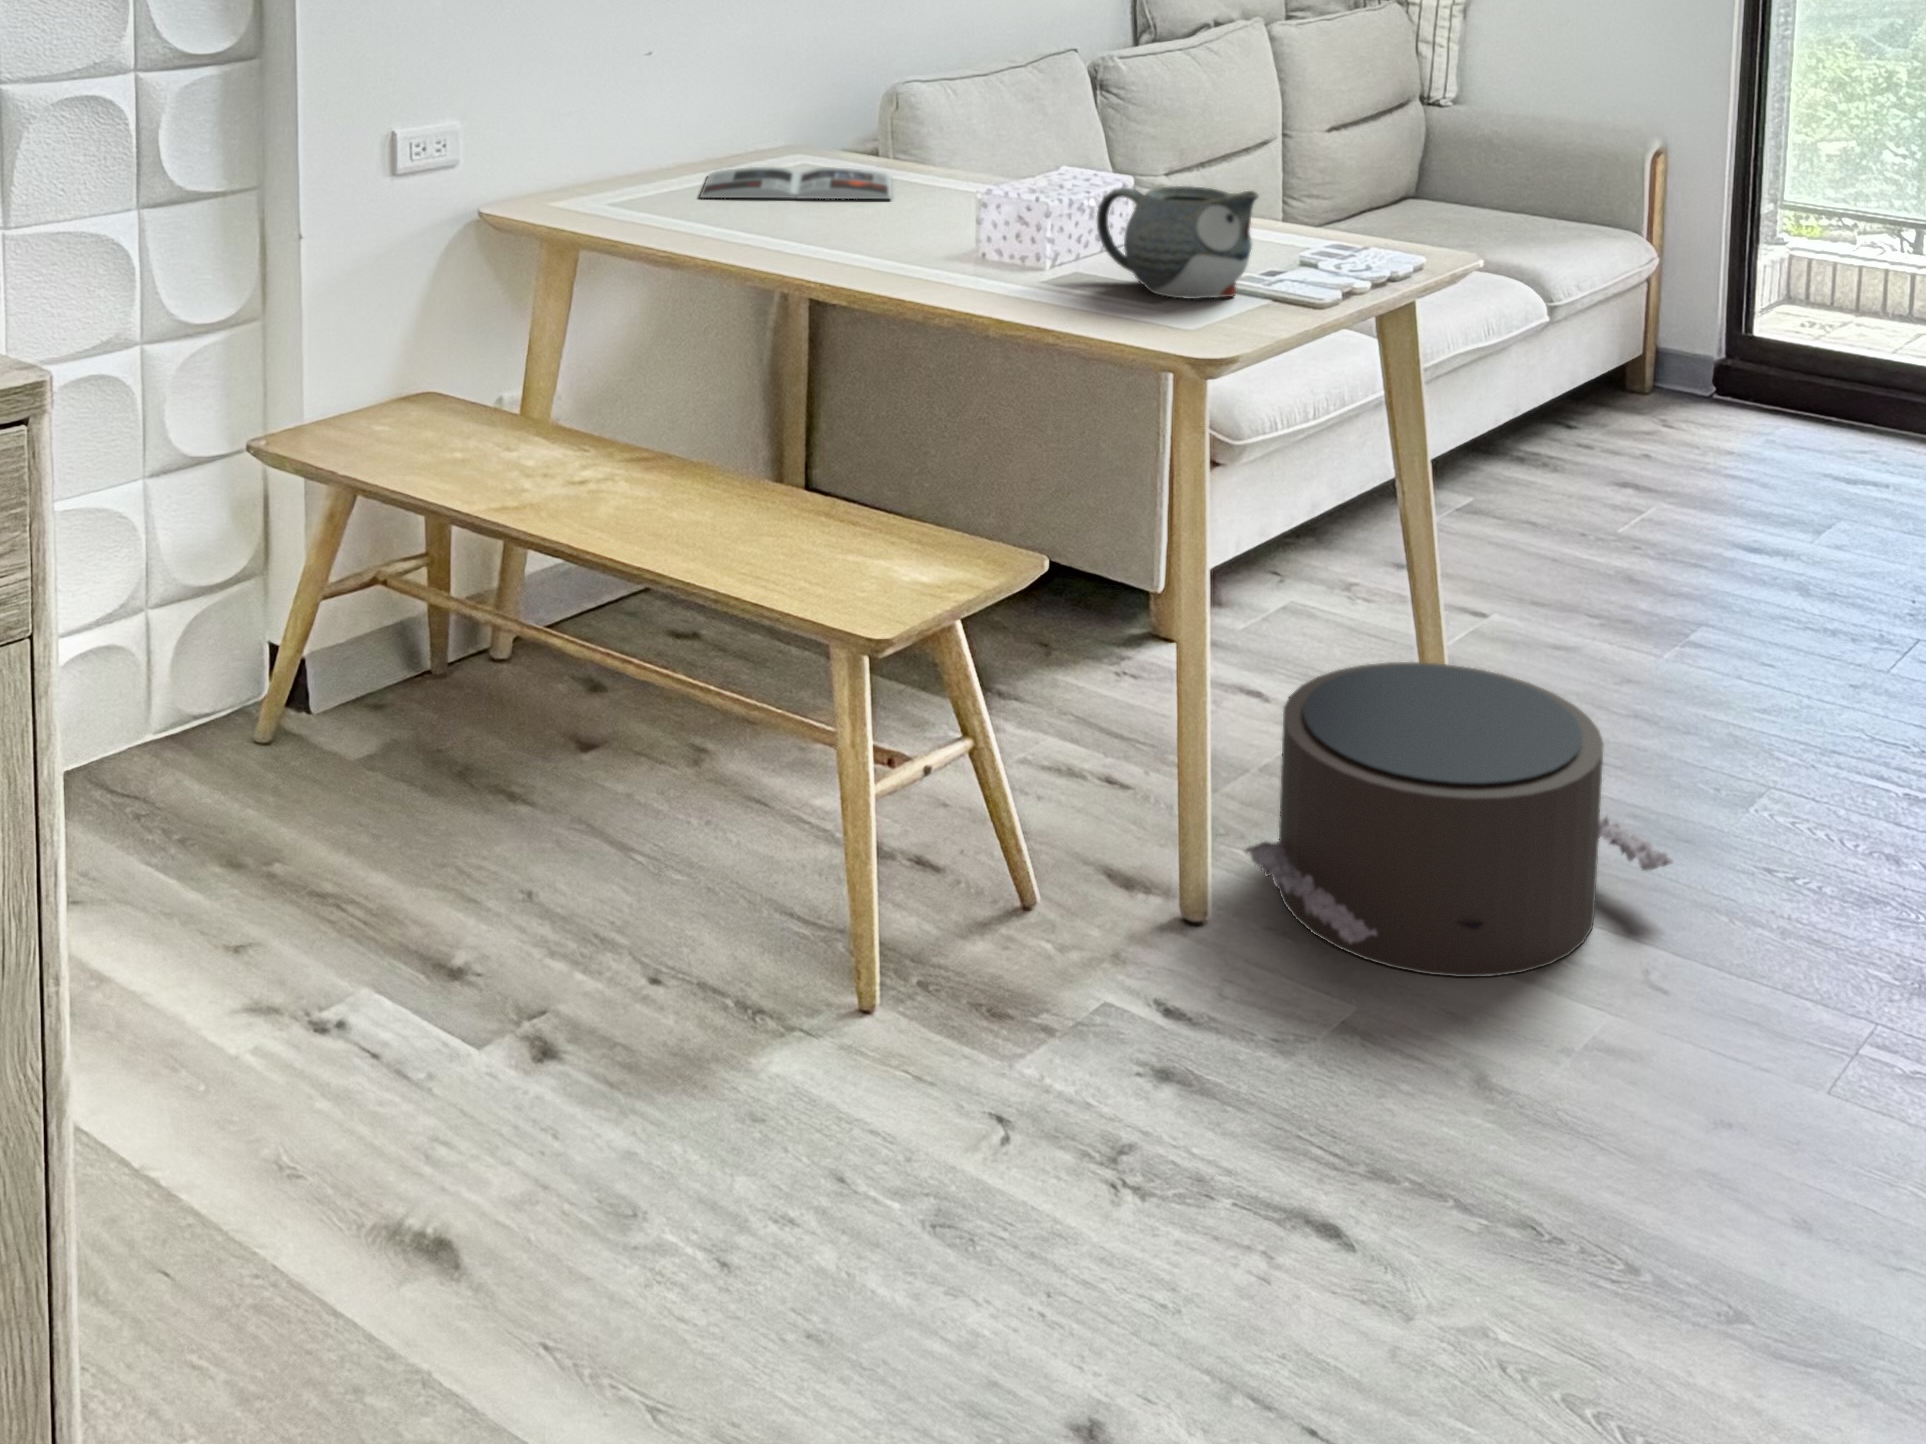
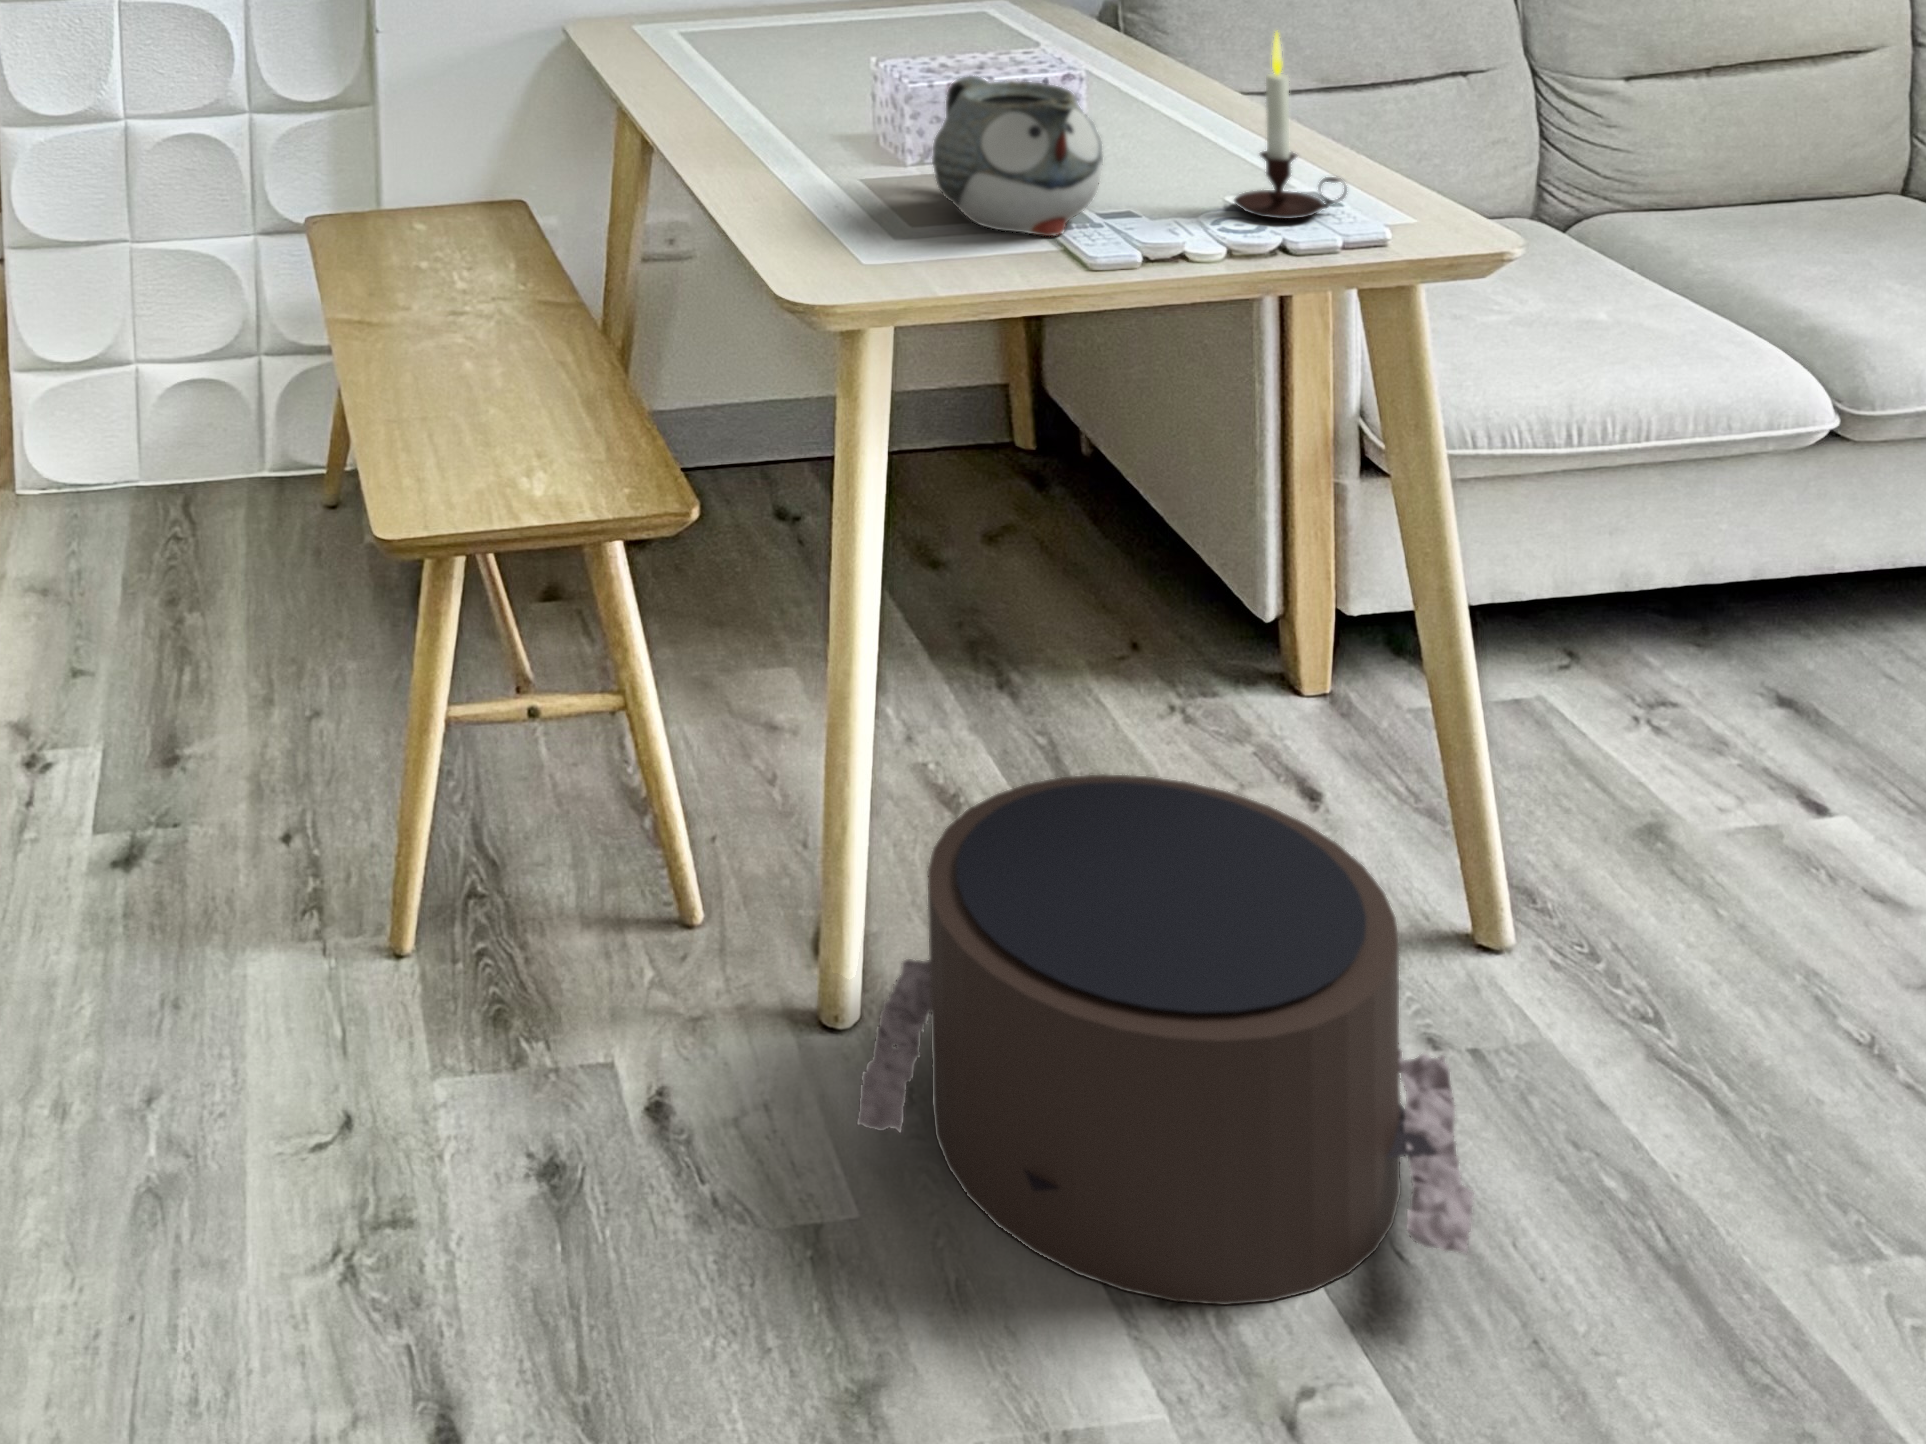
candle: none [1280,130,1347,266] -> present [1234,33,1346,219]
magazine: present [700,167,892,199] -> none [778,10,1035,63]

